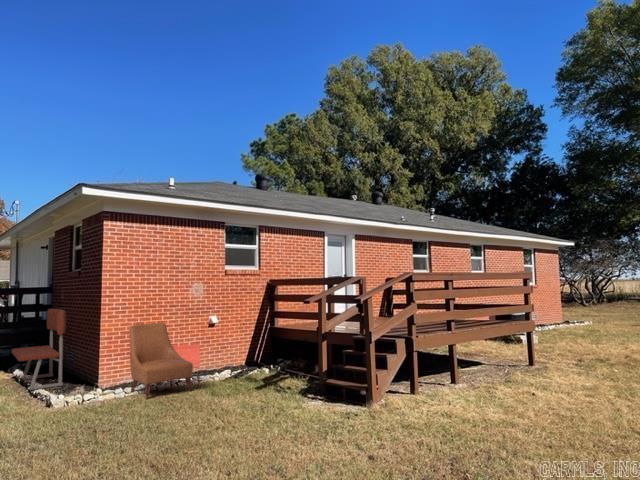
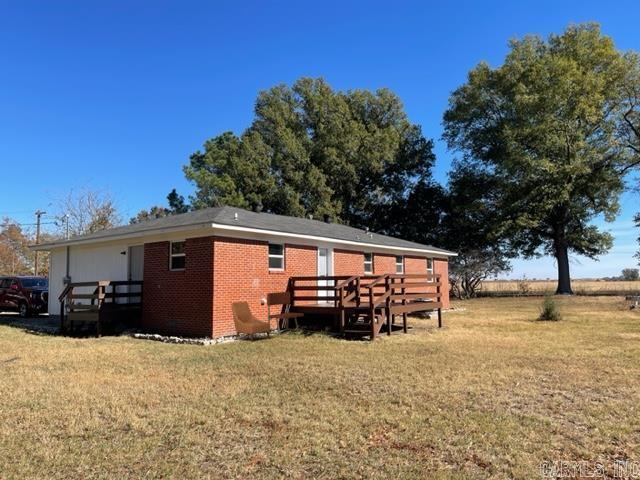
bench: present [11,309,66,390] -> present [267,292,304,335]

